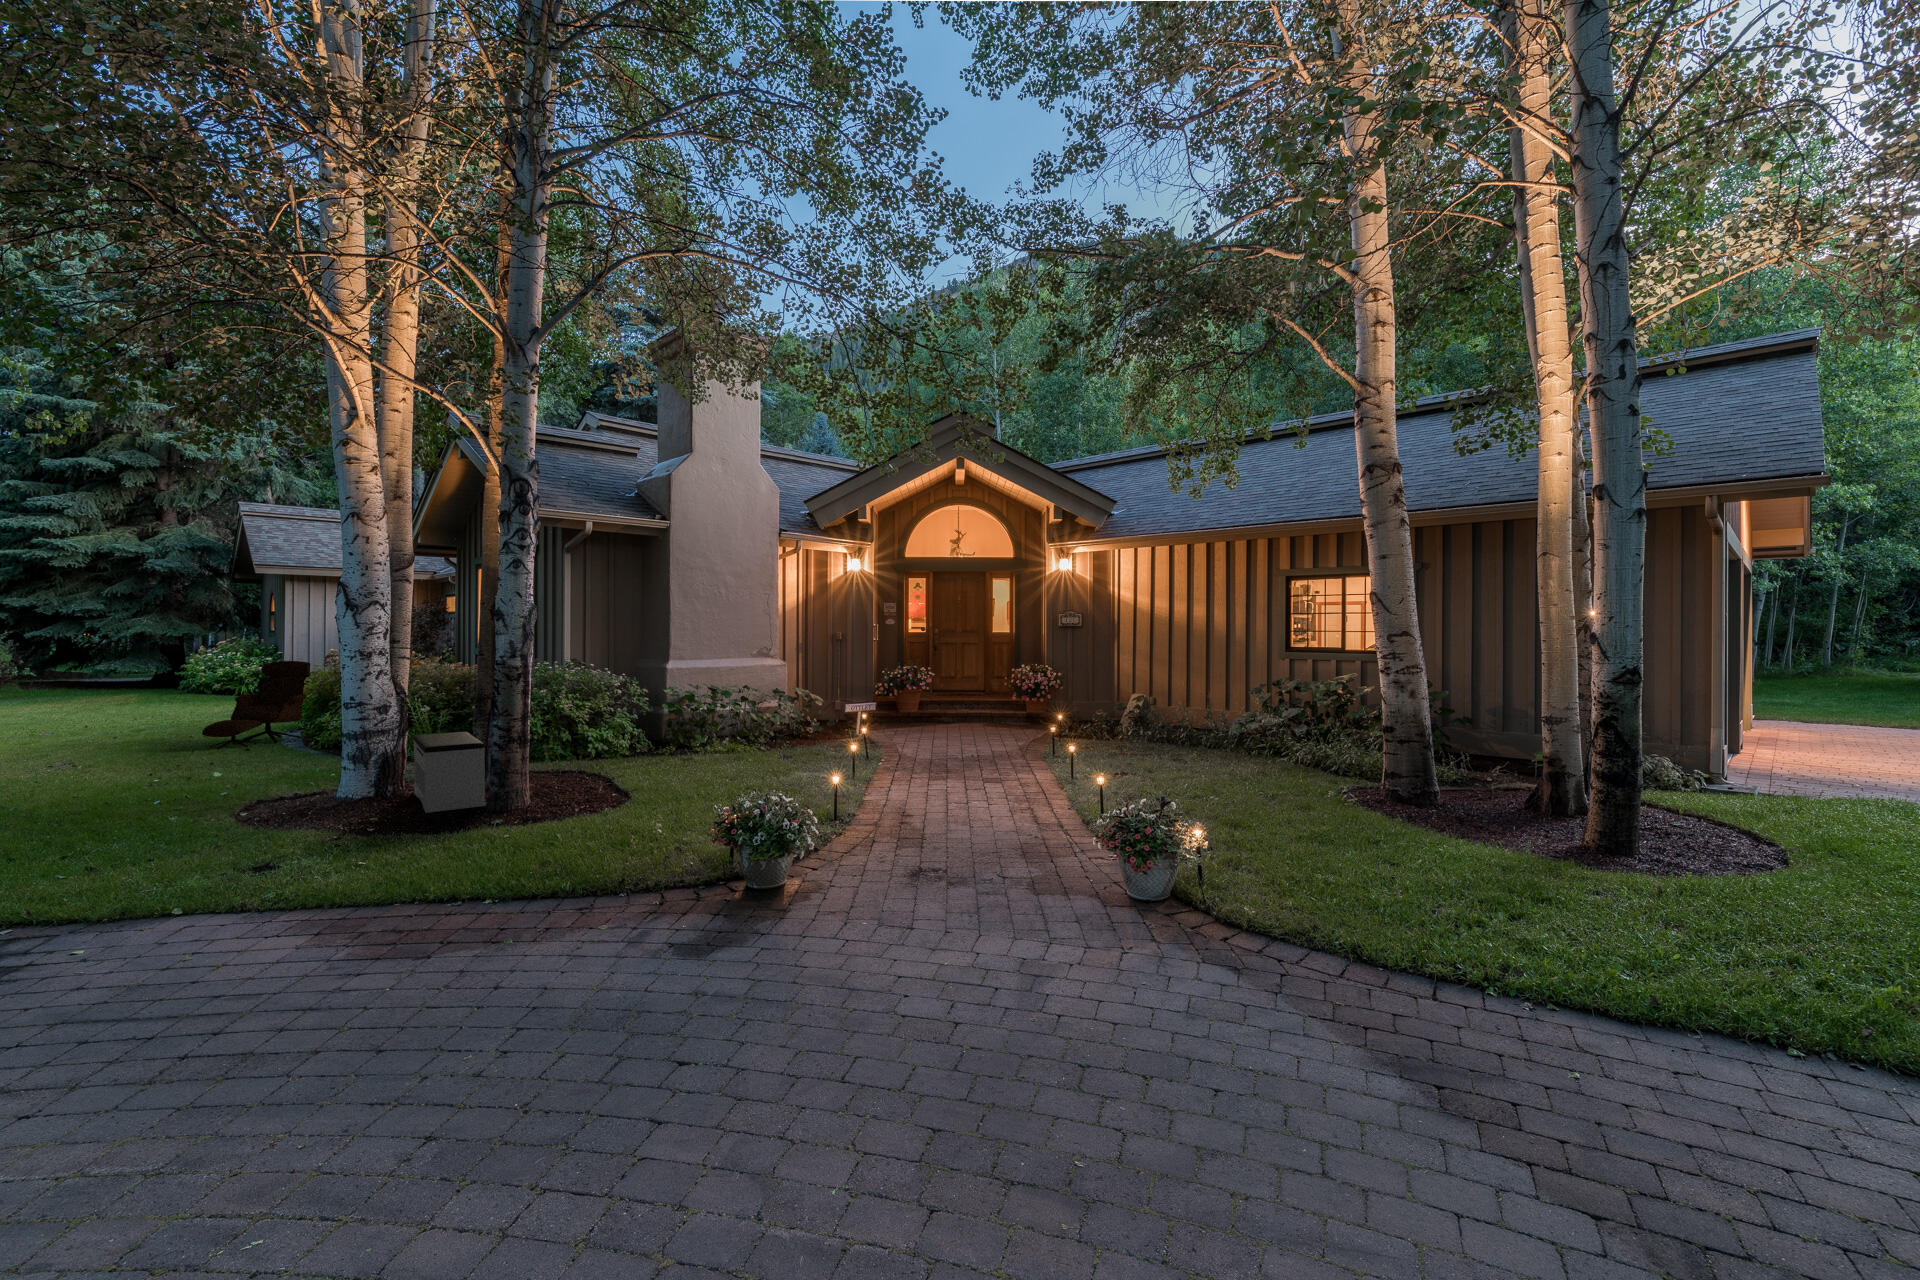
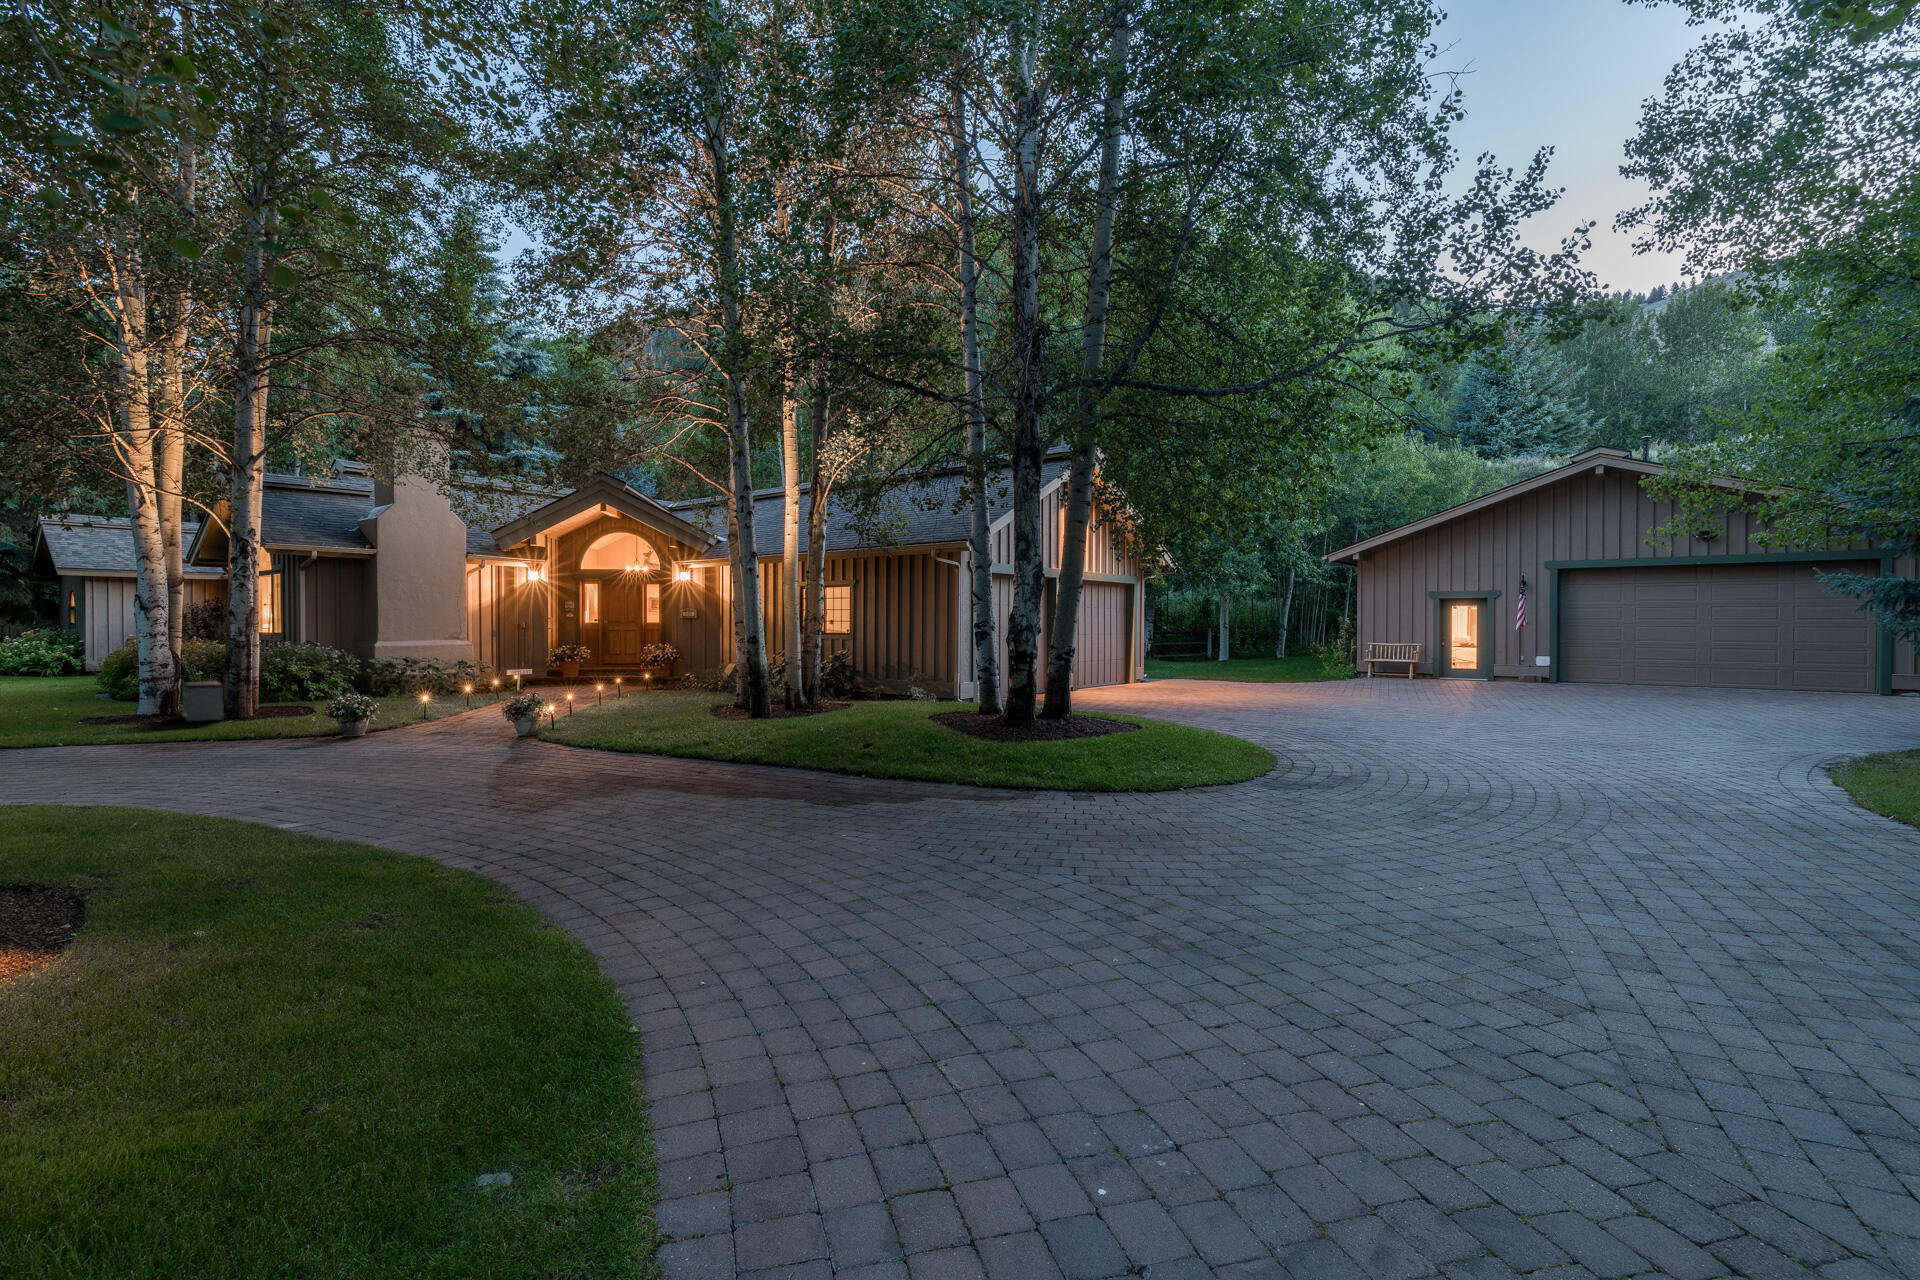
lounge chair: present [202,661,311,749] -> none [35,644,115,703]

